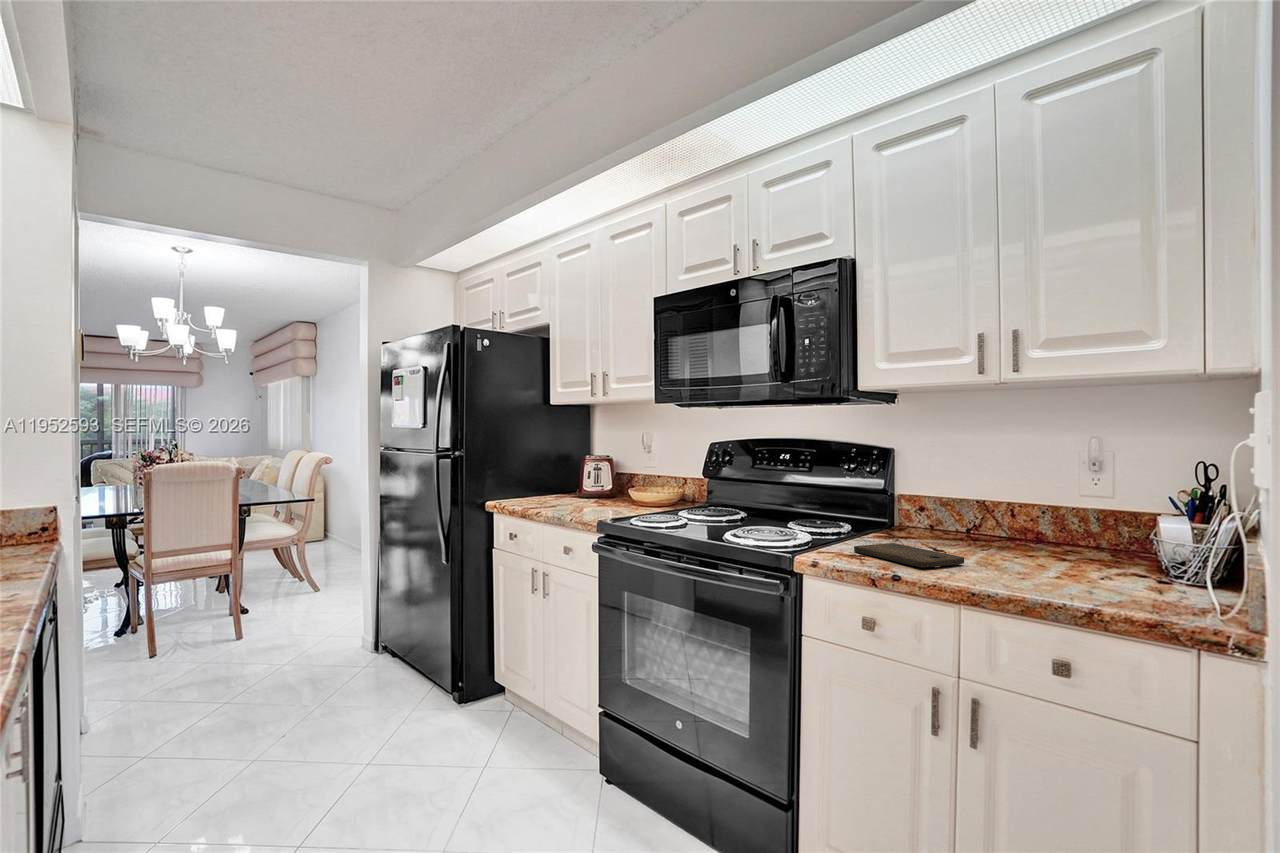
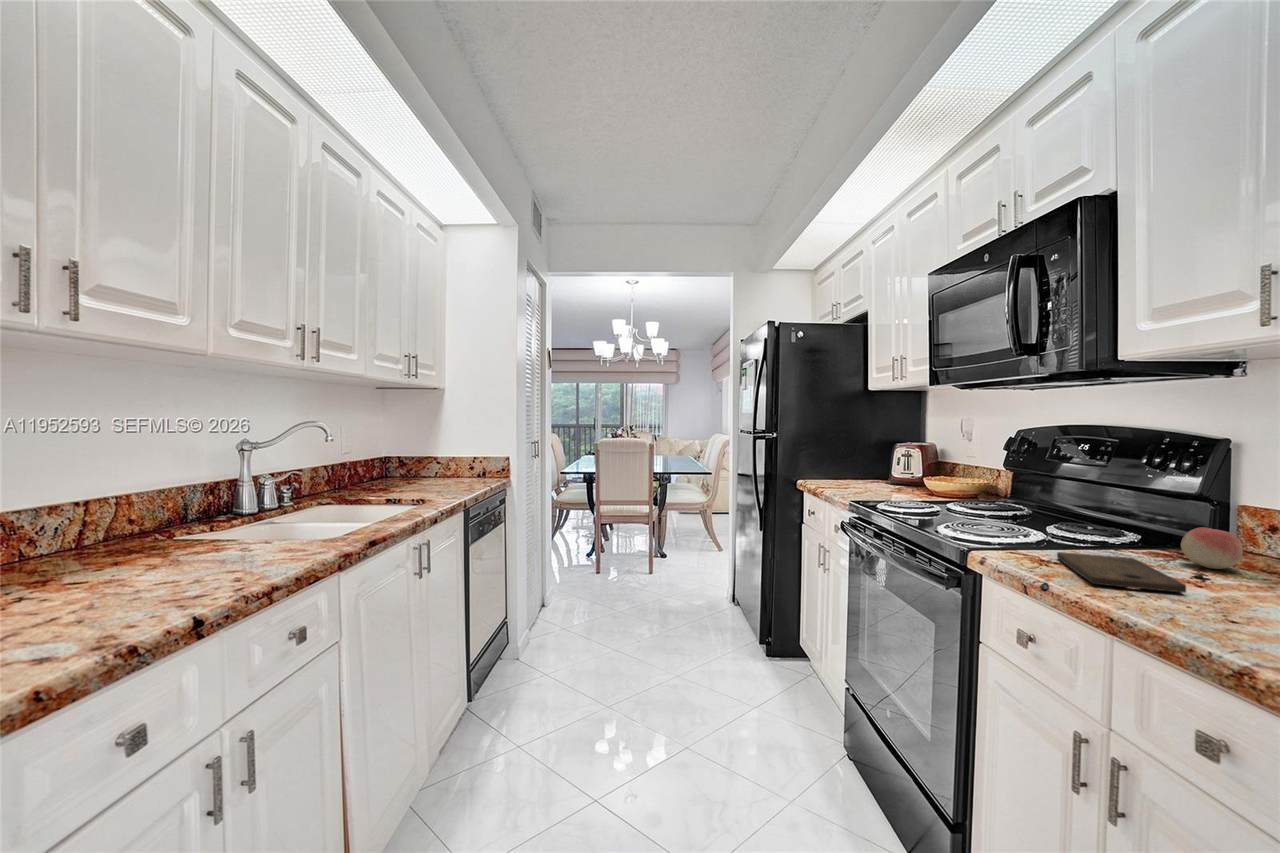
fruit: none [906,513,940,543] -> present [1181,527,1243,569]

